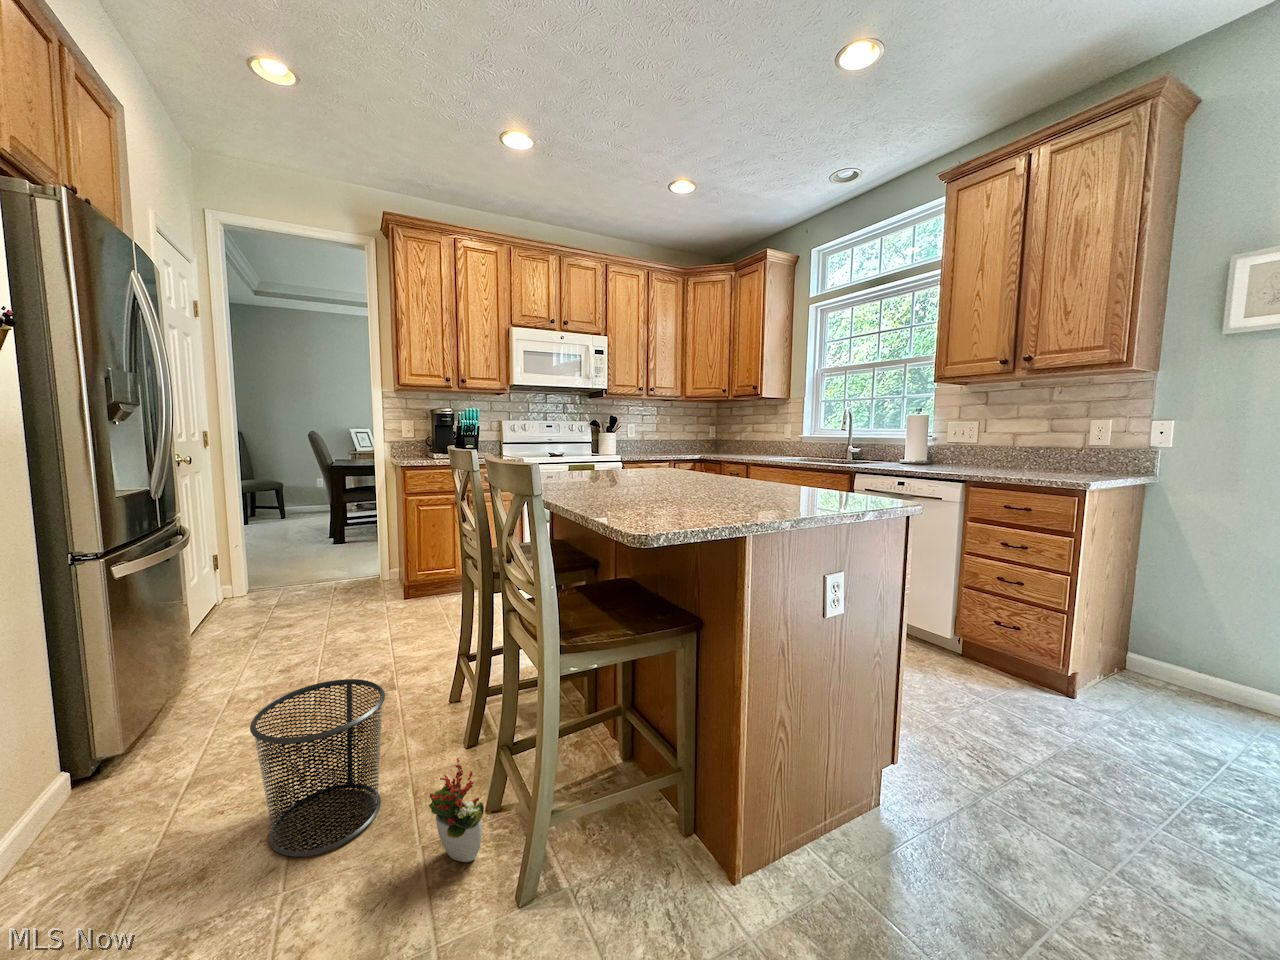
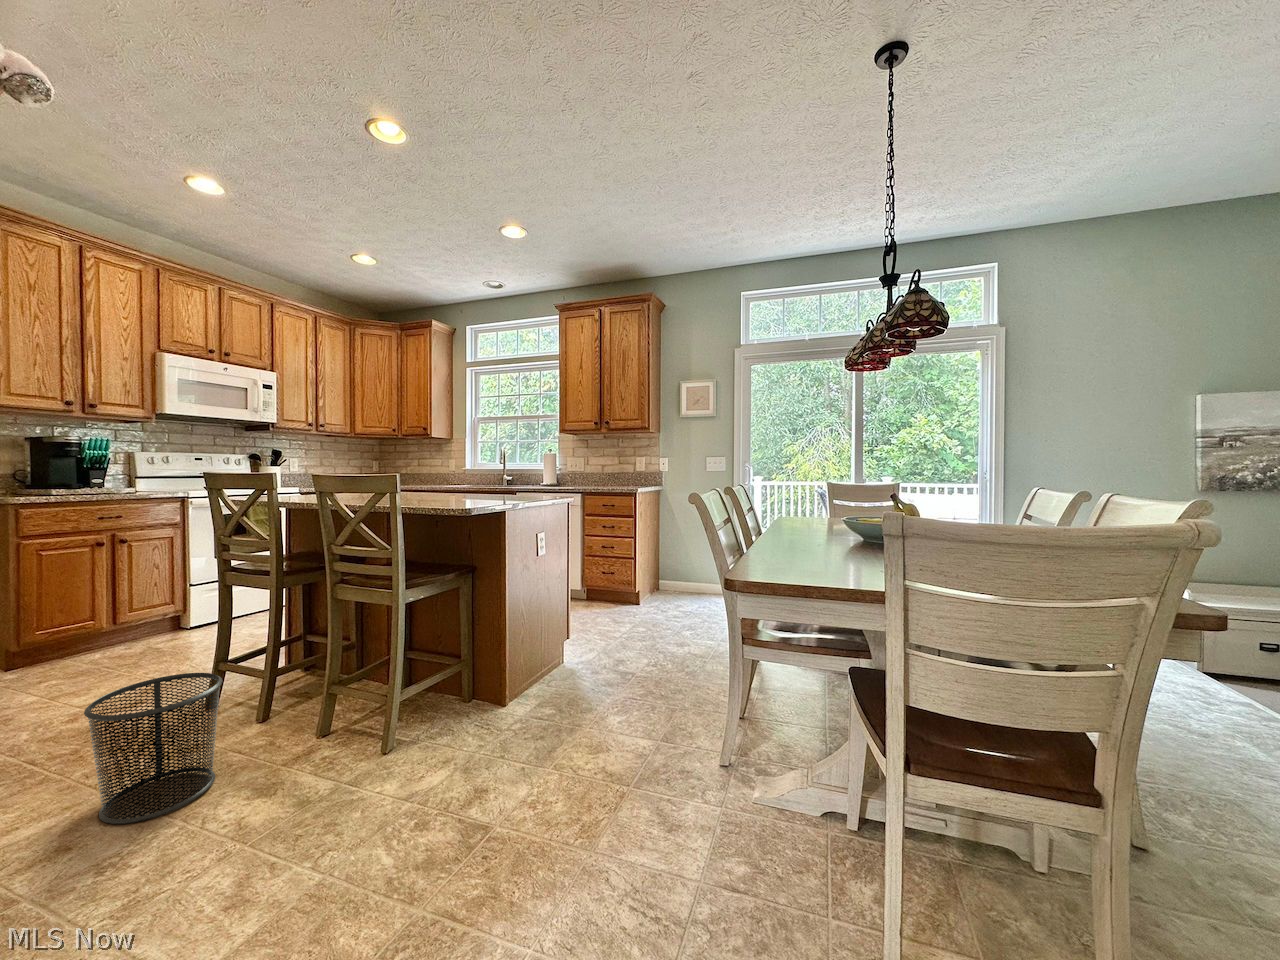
decorative plant: present [429,758,484,862] -> none [290,692,341,765]

